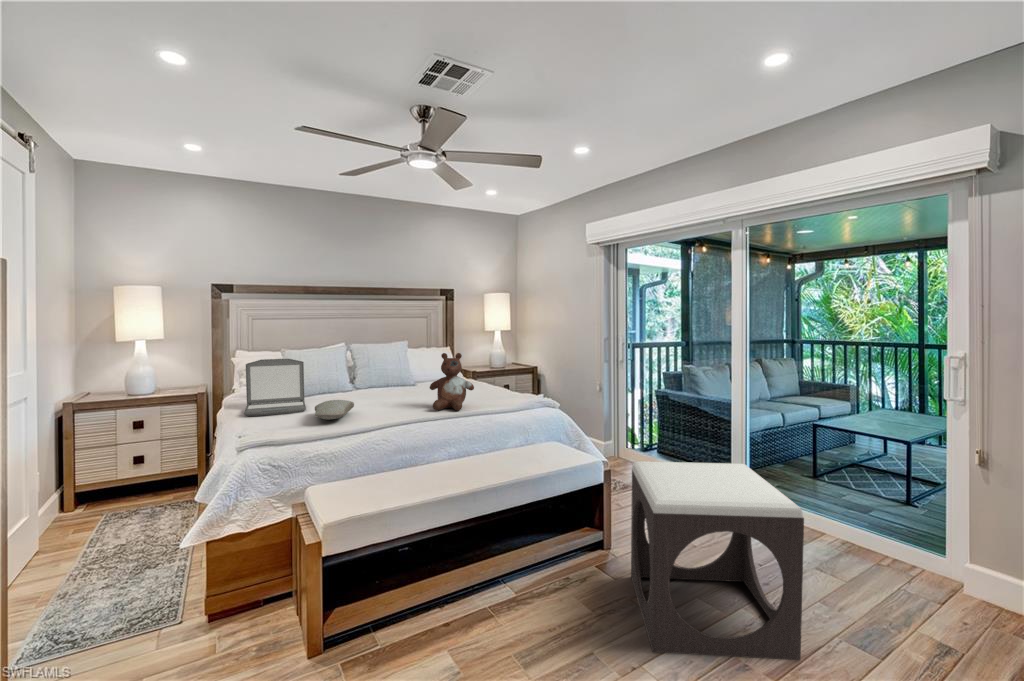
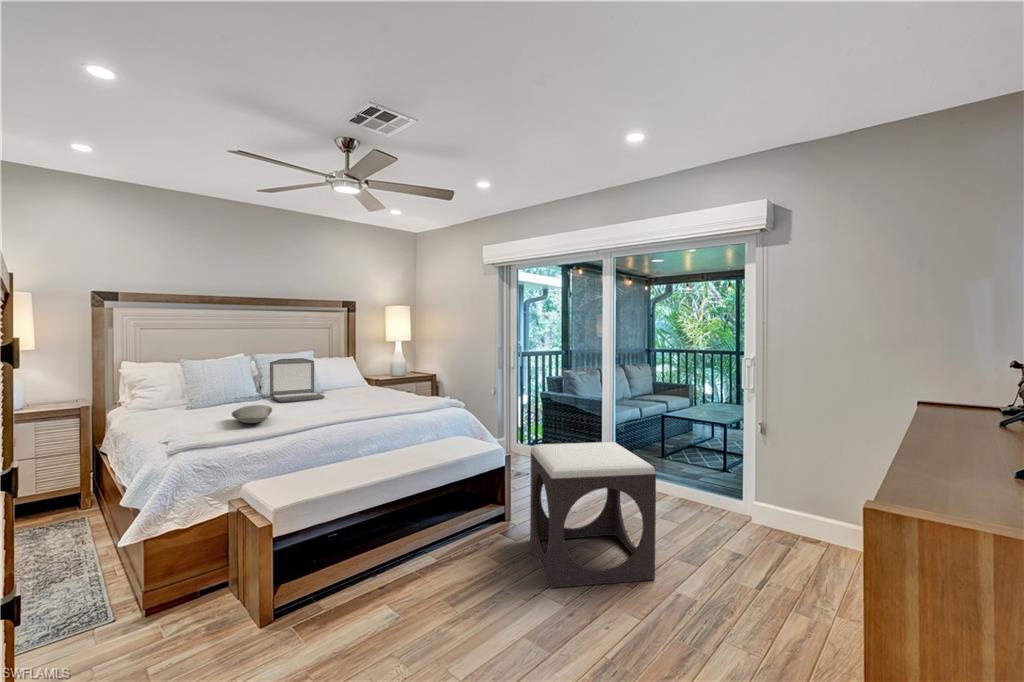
stuffed bear: present [430,353,474,410] -> none [346,360,389,412]
laptop: present [244,359,306,416] -> present [270,358,325,402]

